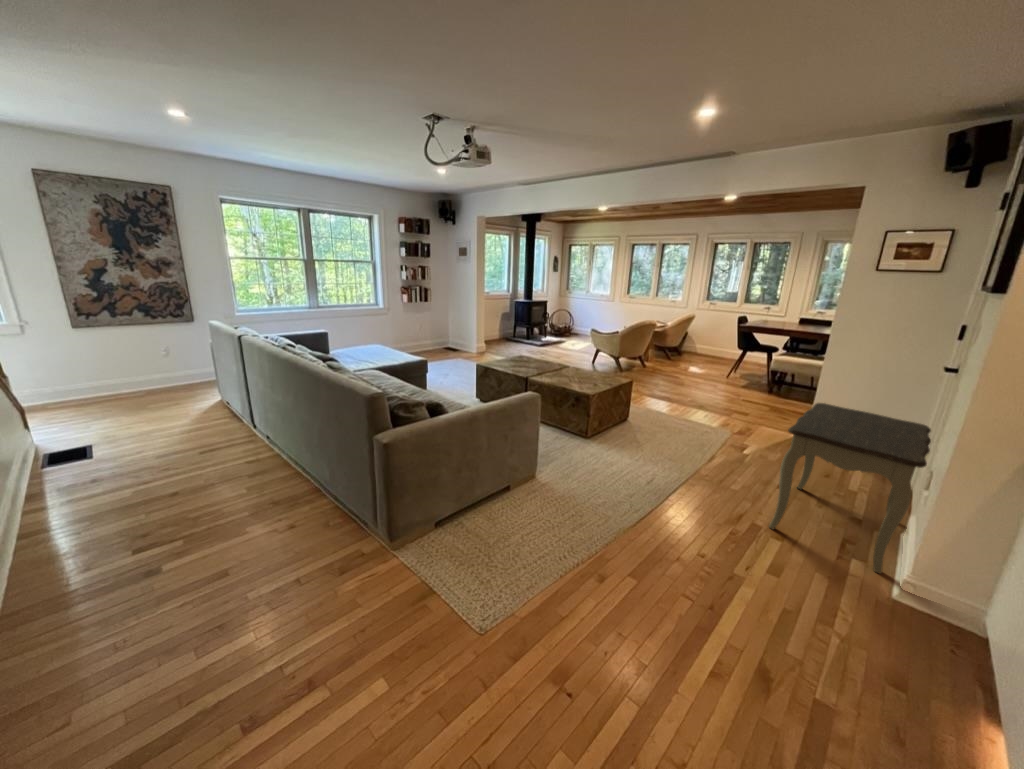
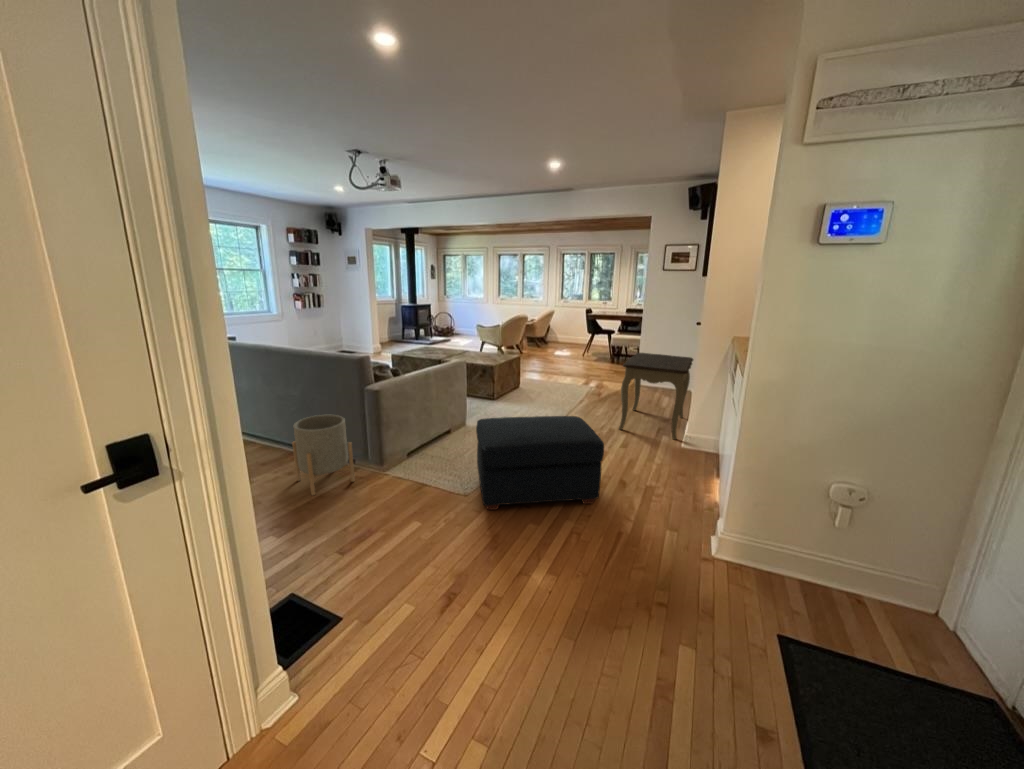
planter: none [277,461,353,574] -> present [292,415,355,495]
ottoman: none [493,507,731,720] -> present [476,416,604,510]

